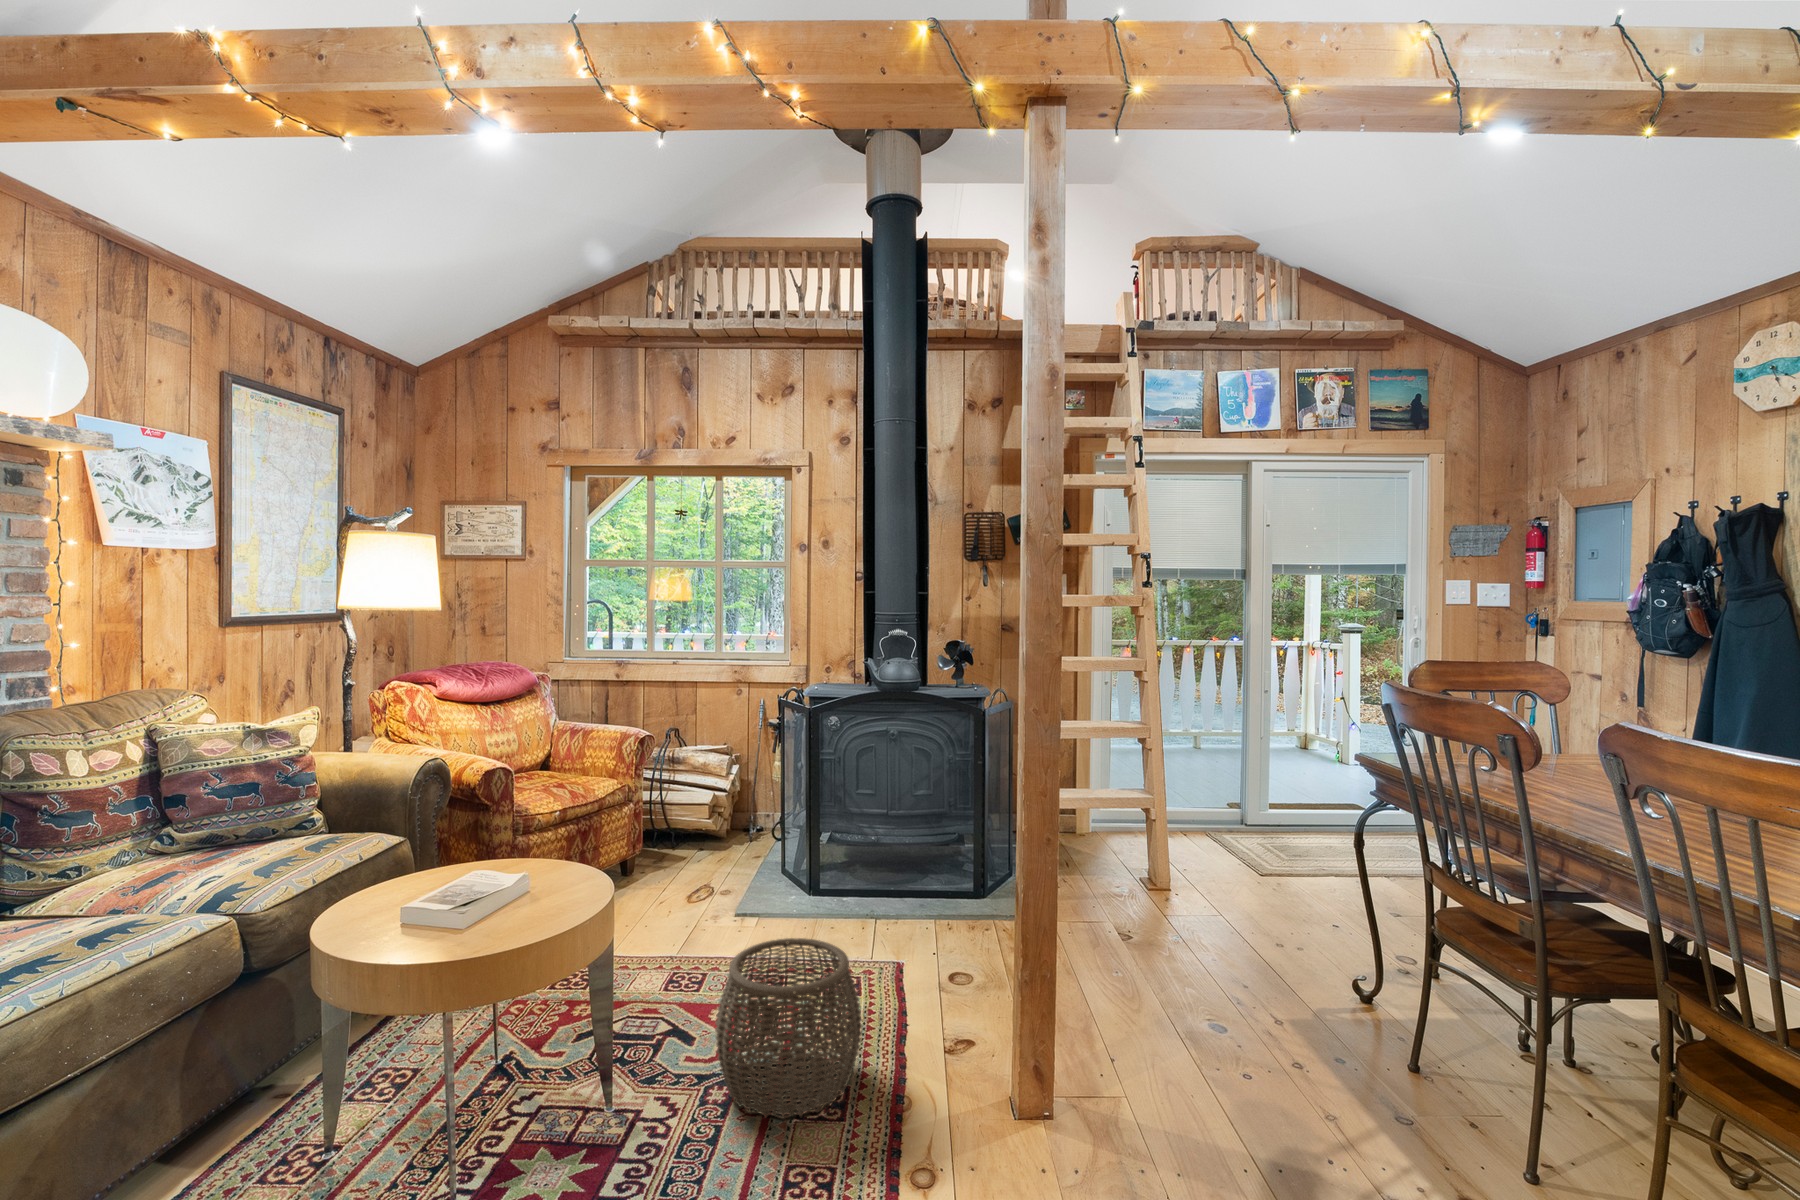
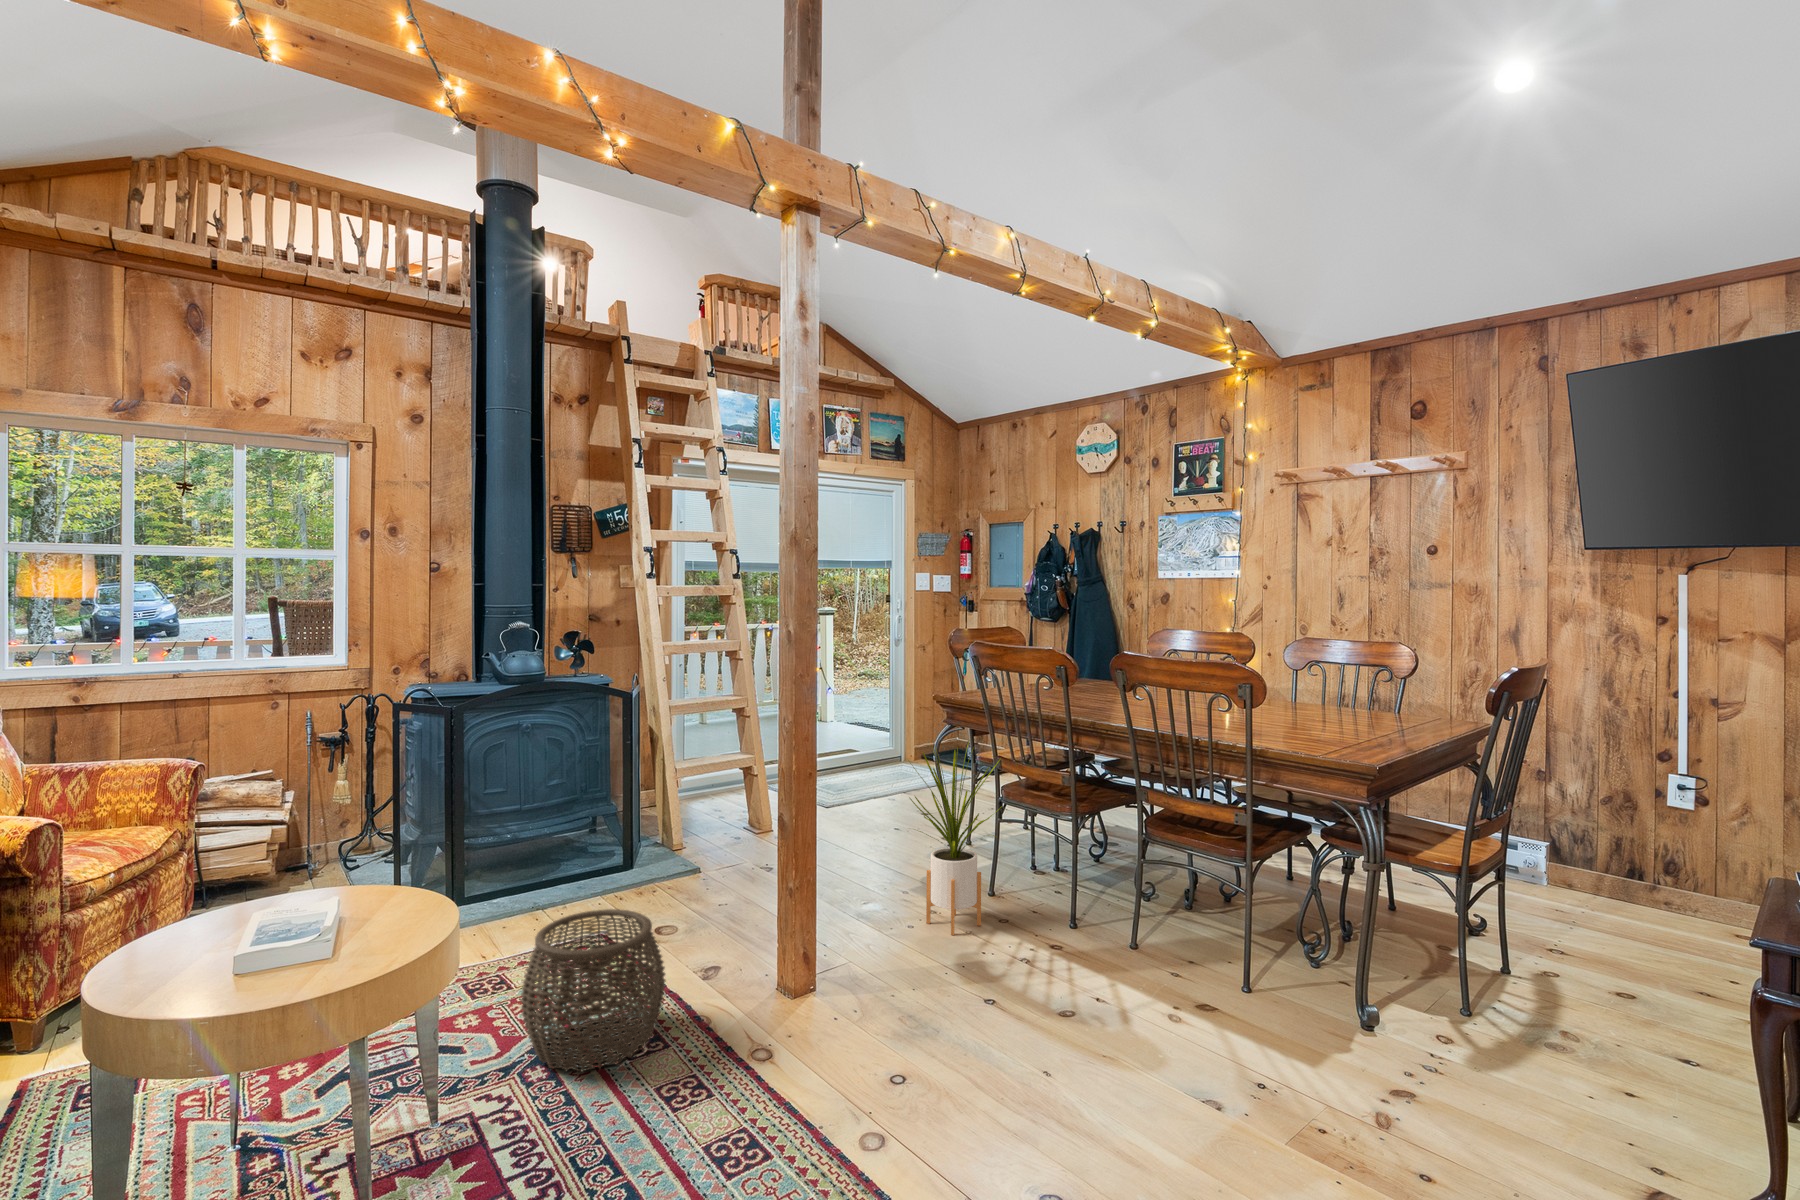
house plant: none [1239,814,1404,1109] -> present [910,746,1000,935]

